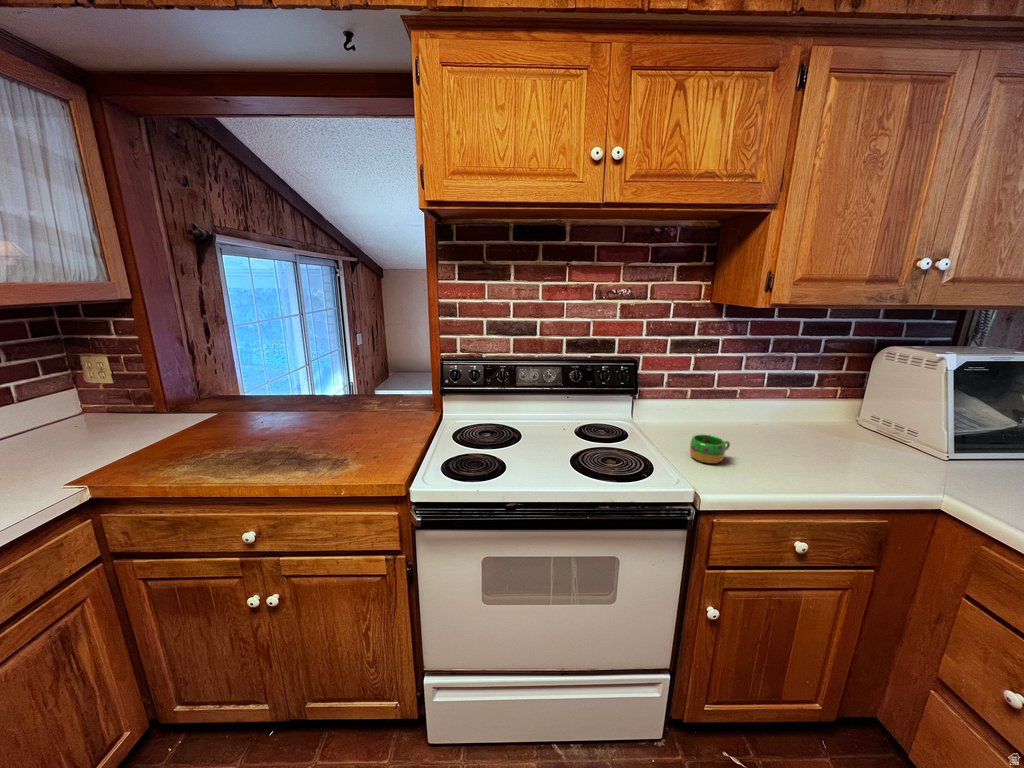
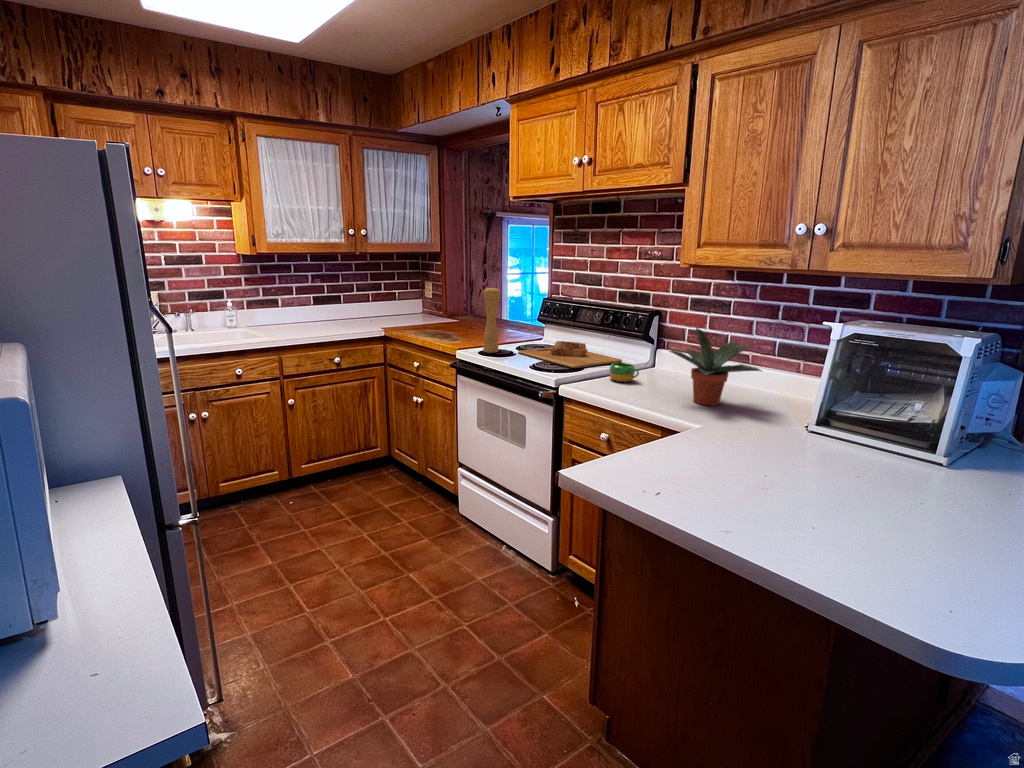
pepper mill: none [450,364,479,477] -> present [483,287,500,353]
potted plant: none [773,380,902,465] -> present [669,328,761,405]
cutting board: none [497,416,629,460] -> present [518,341,622,368]

